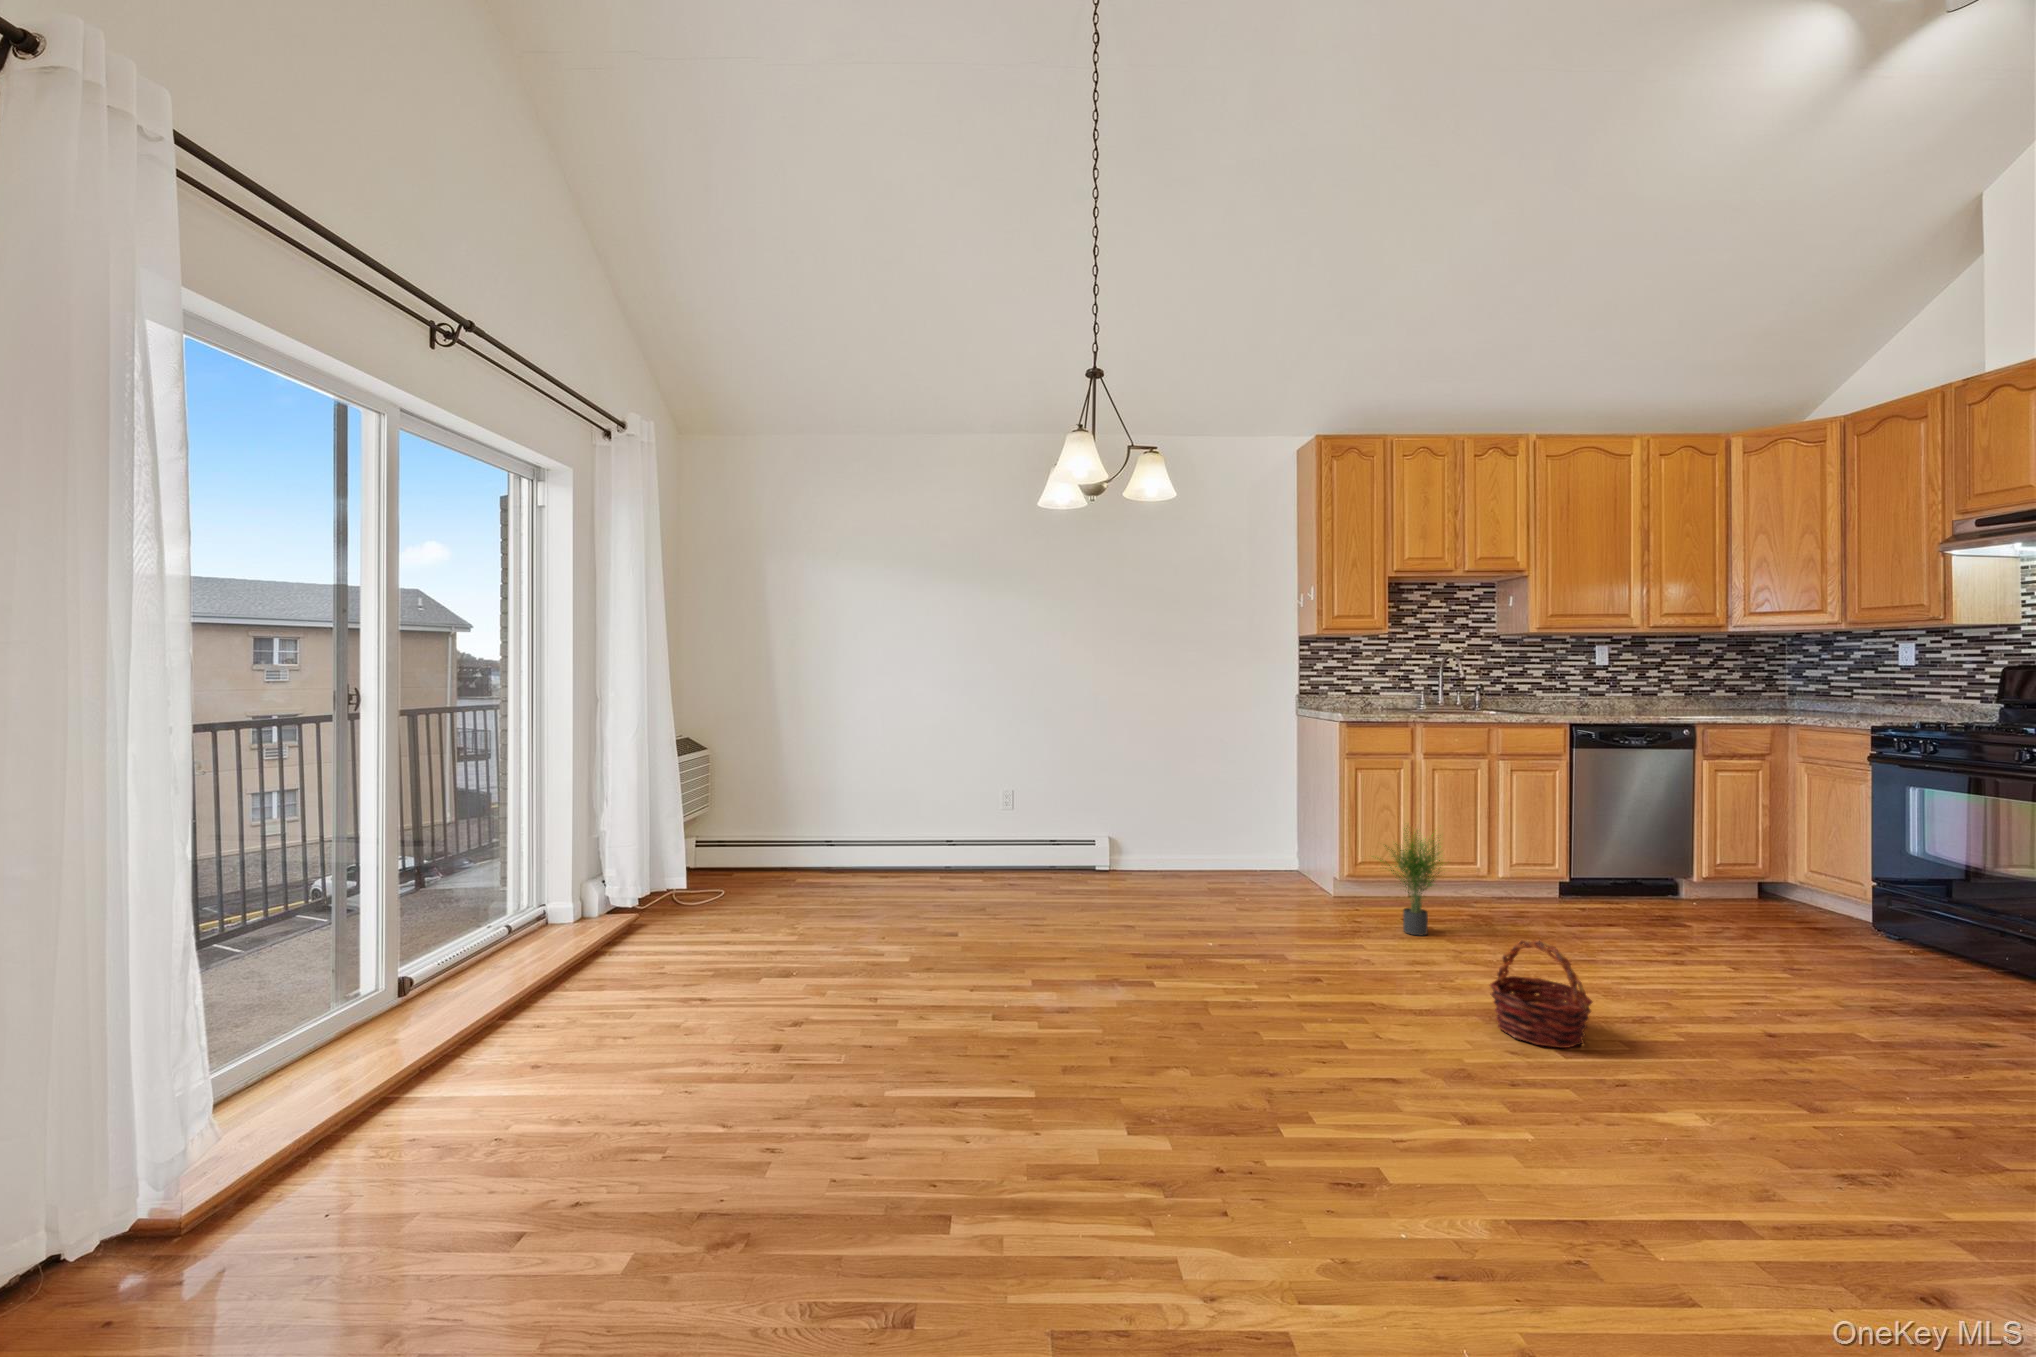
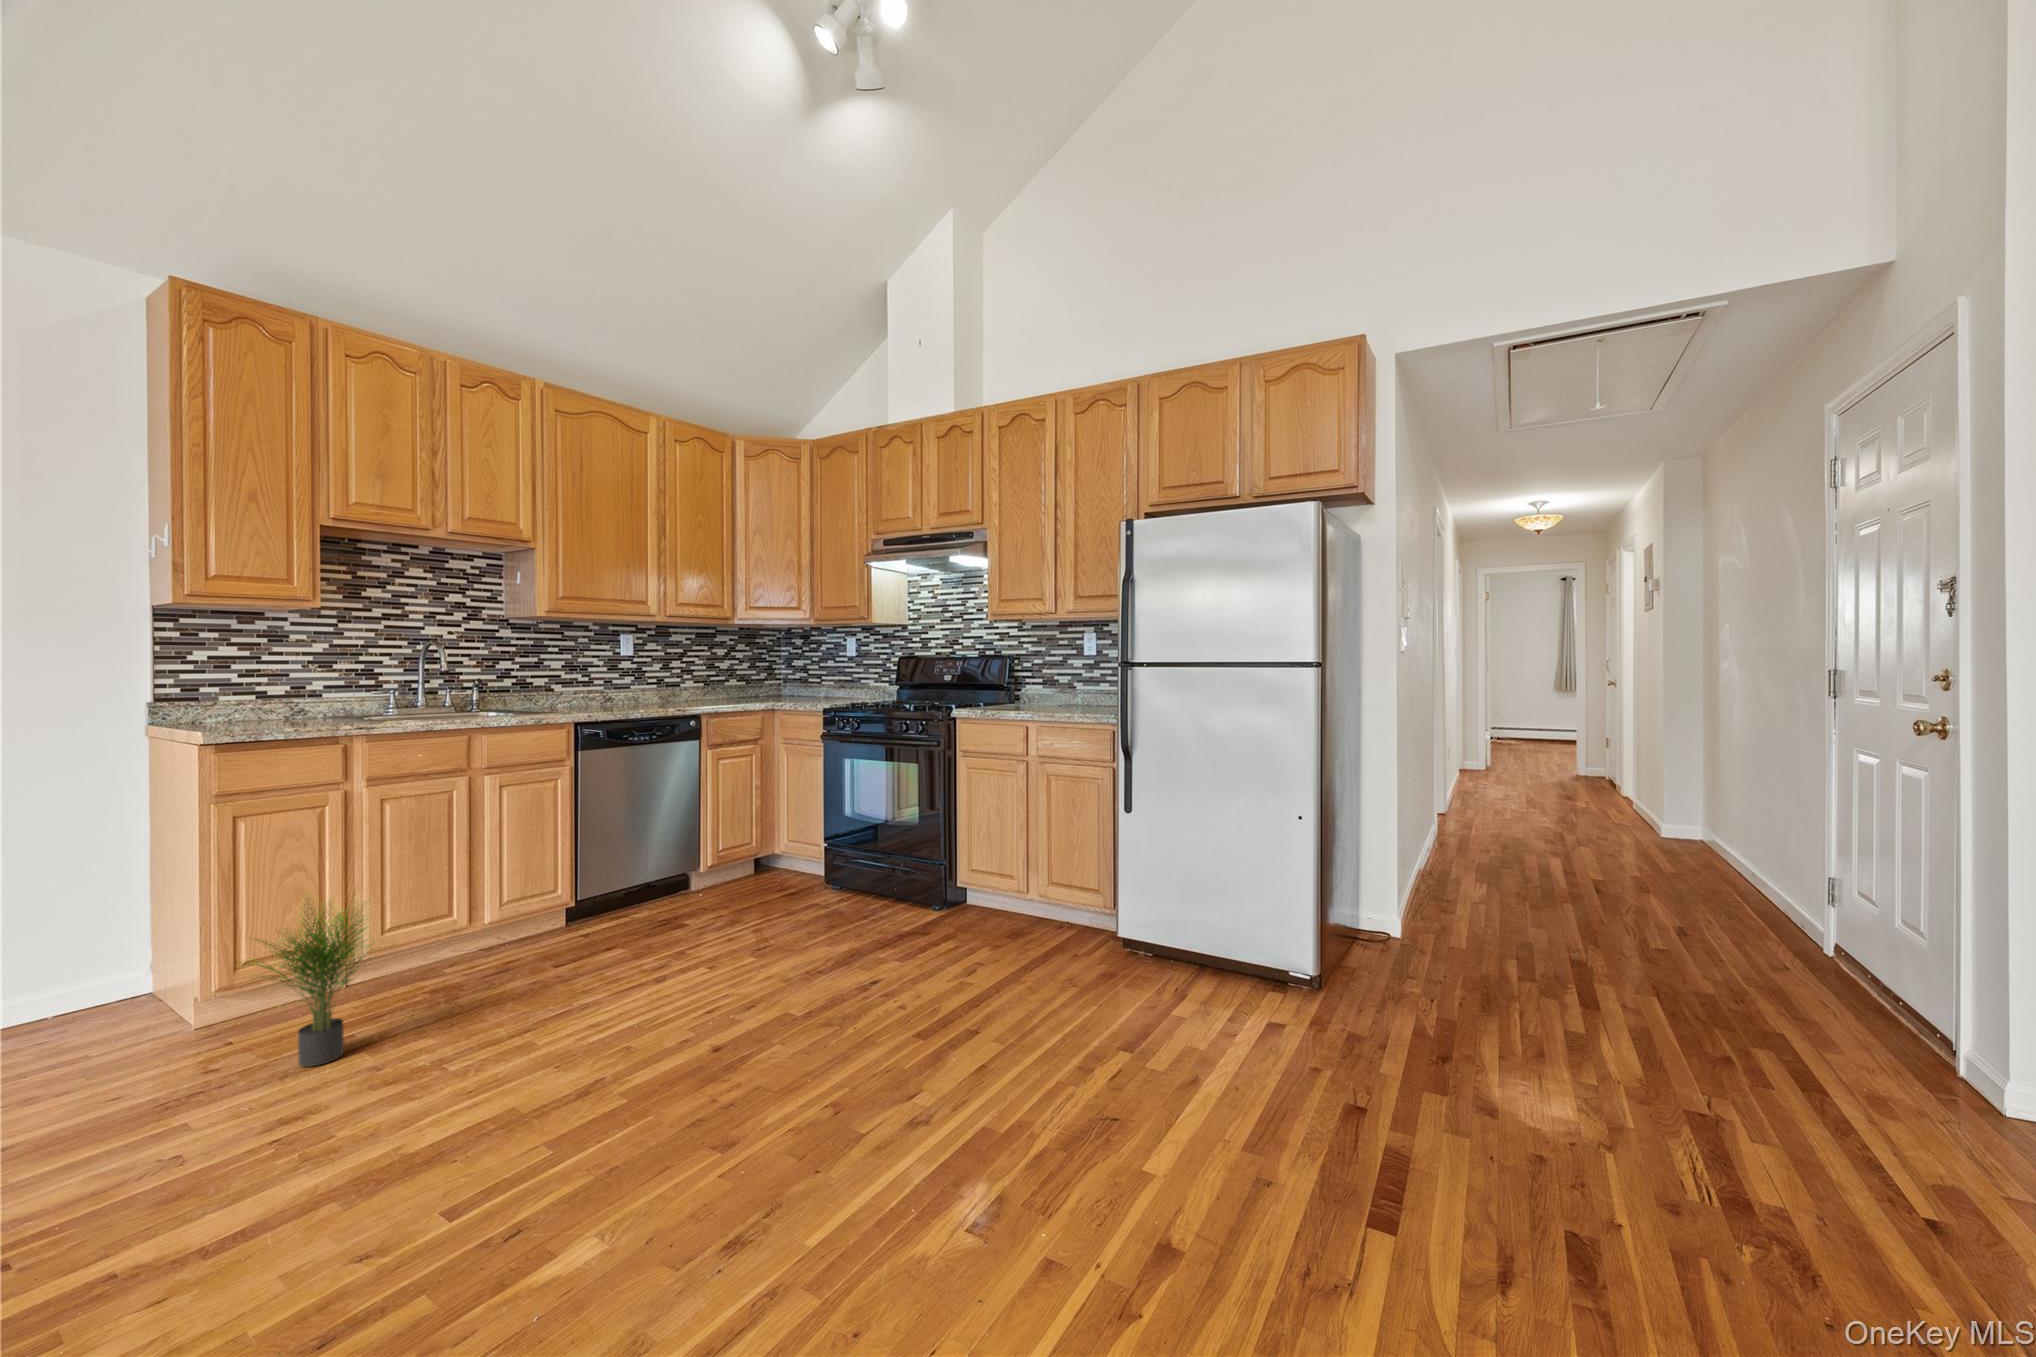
basket: present [1490,940,1592,1048] -> none [356,1073,522,1254]

